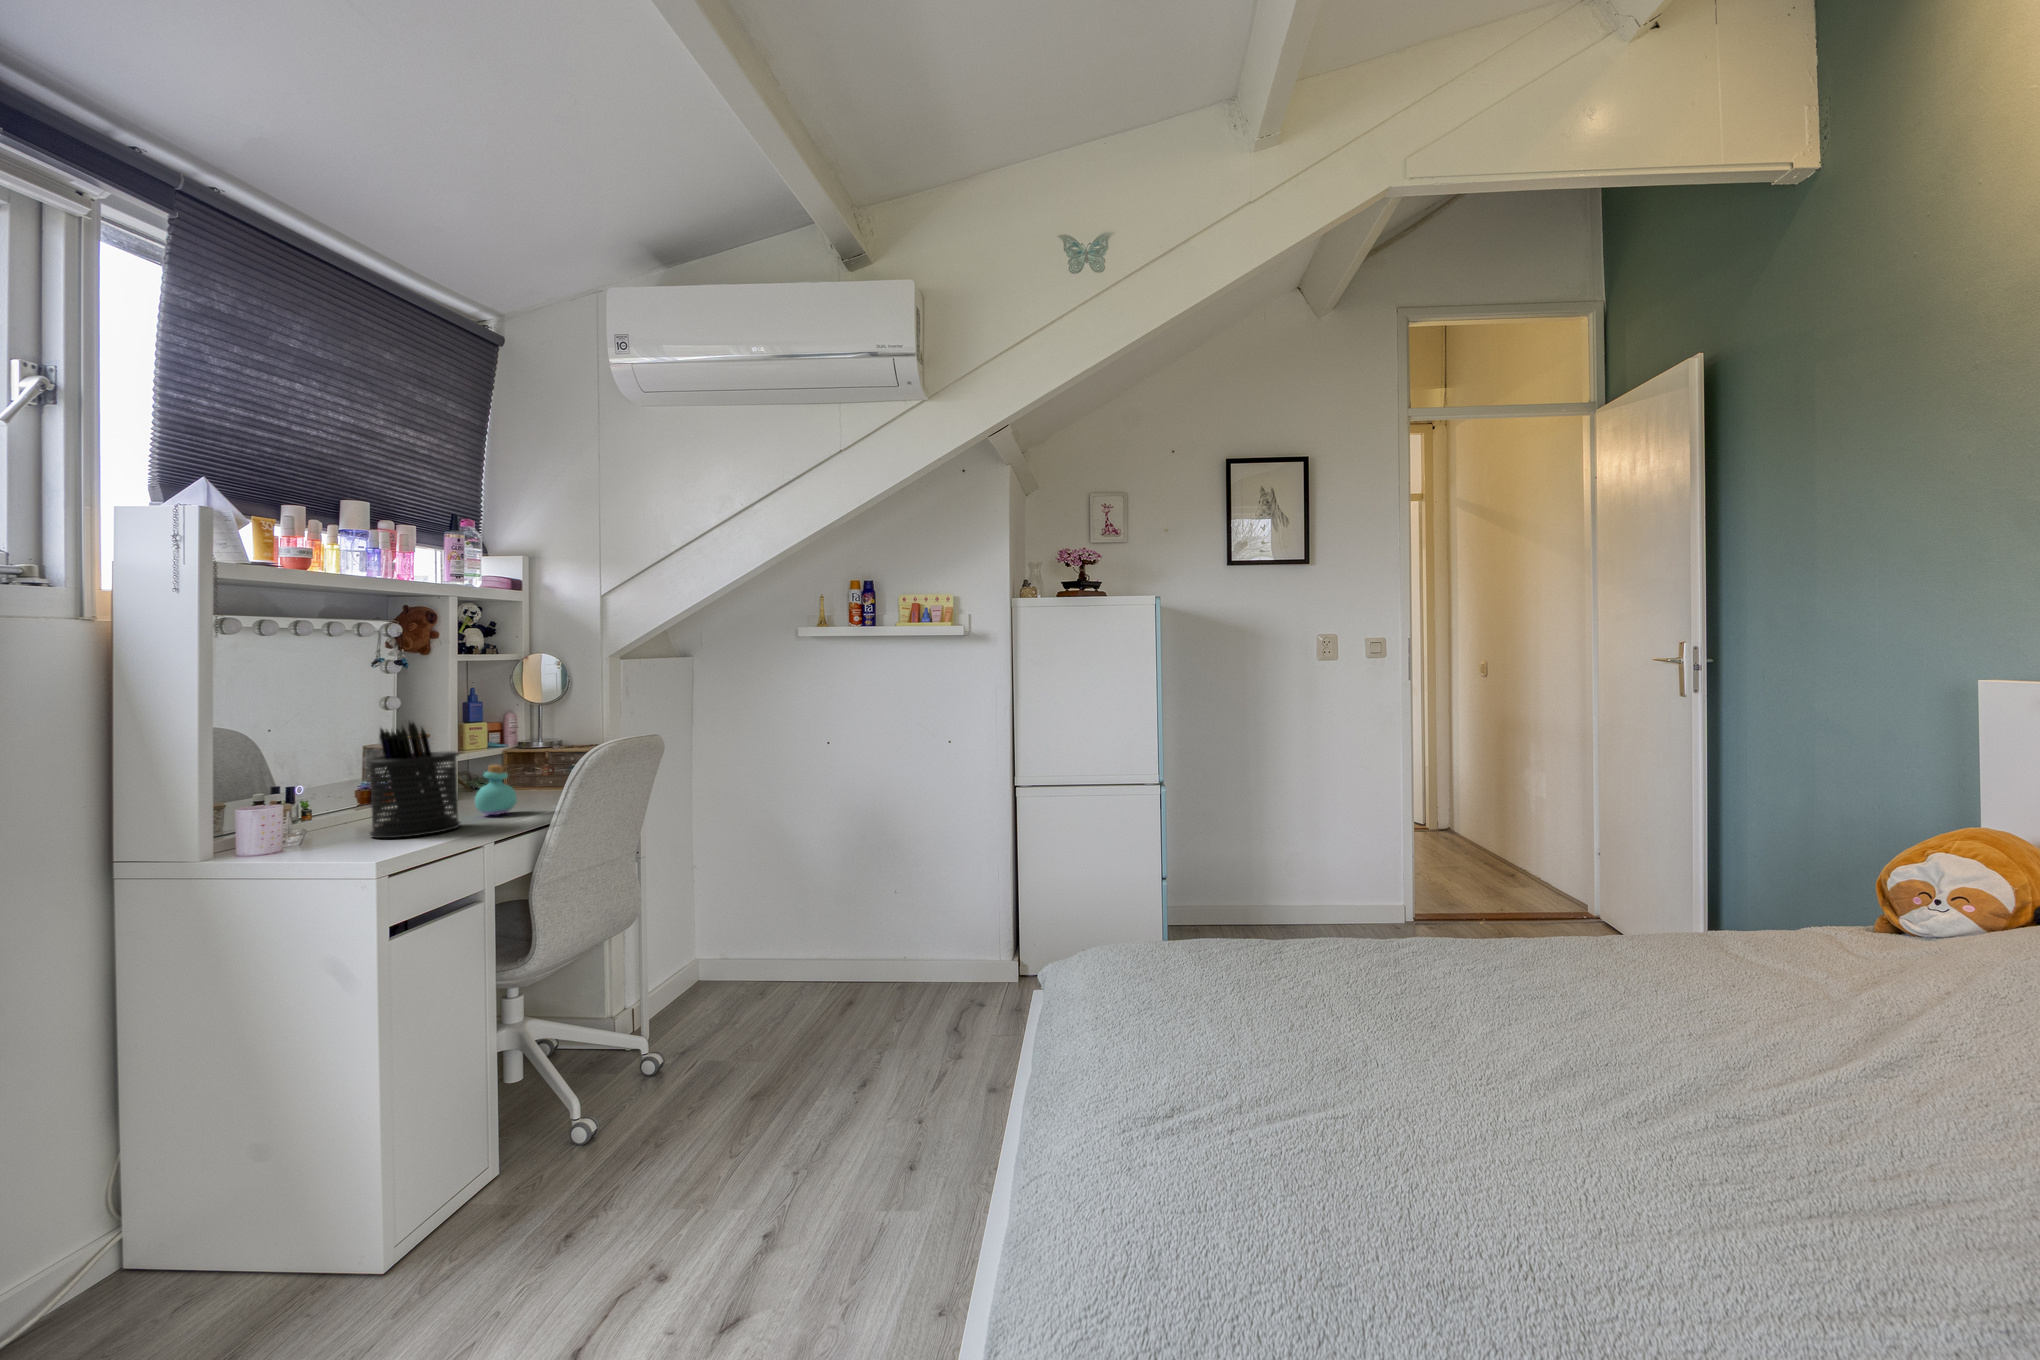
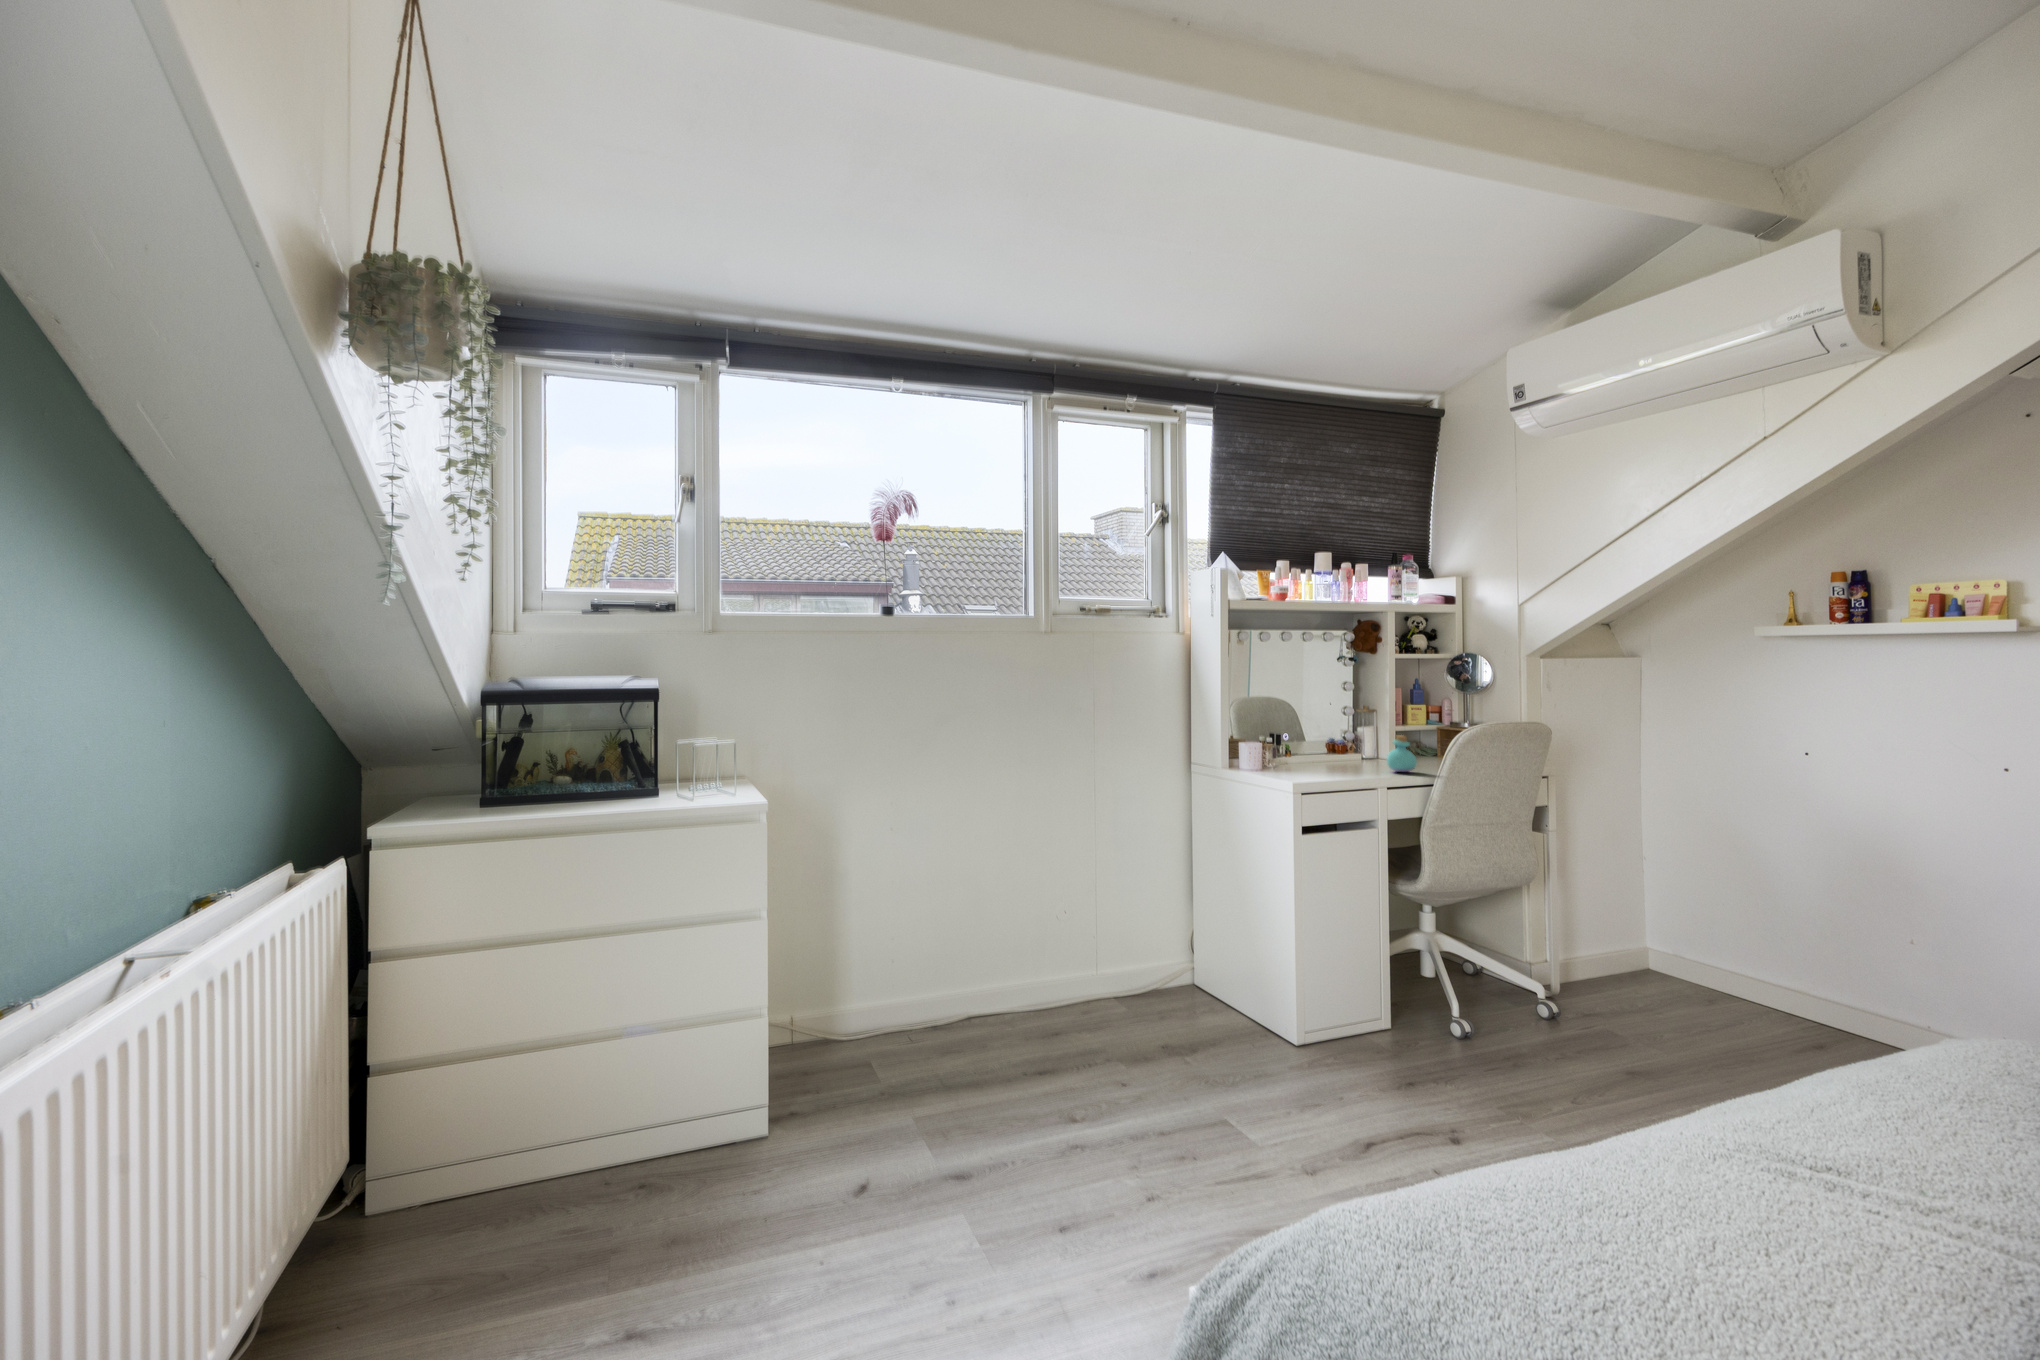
pen holder: present [367,722,461,838] -> none [1310,697,1369,776]

